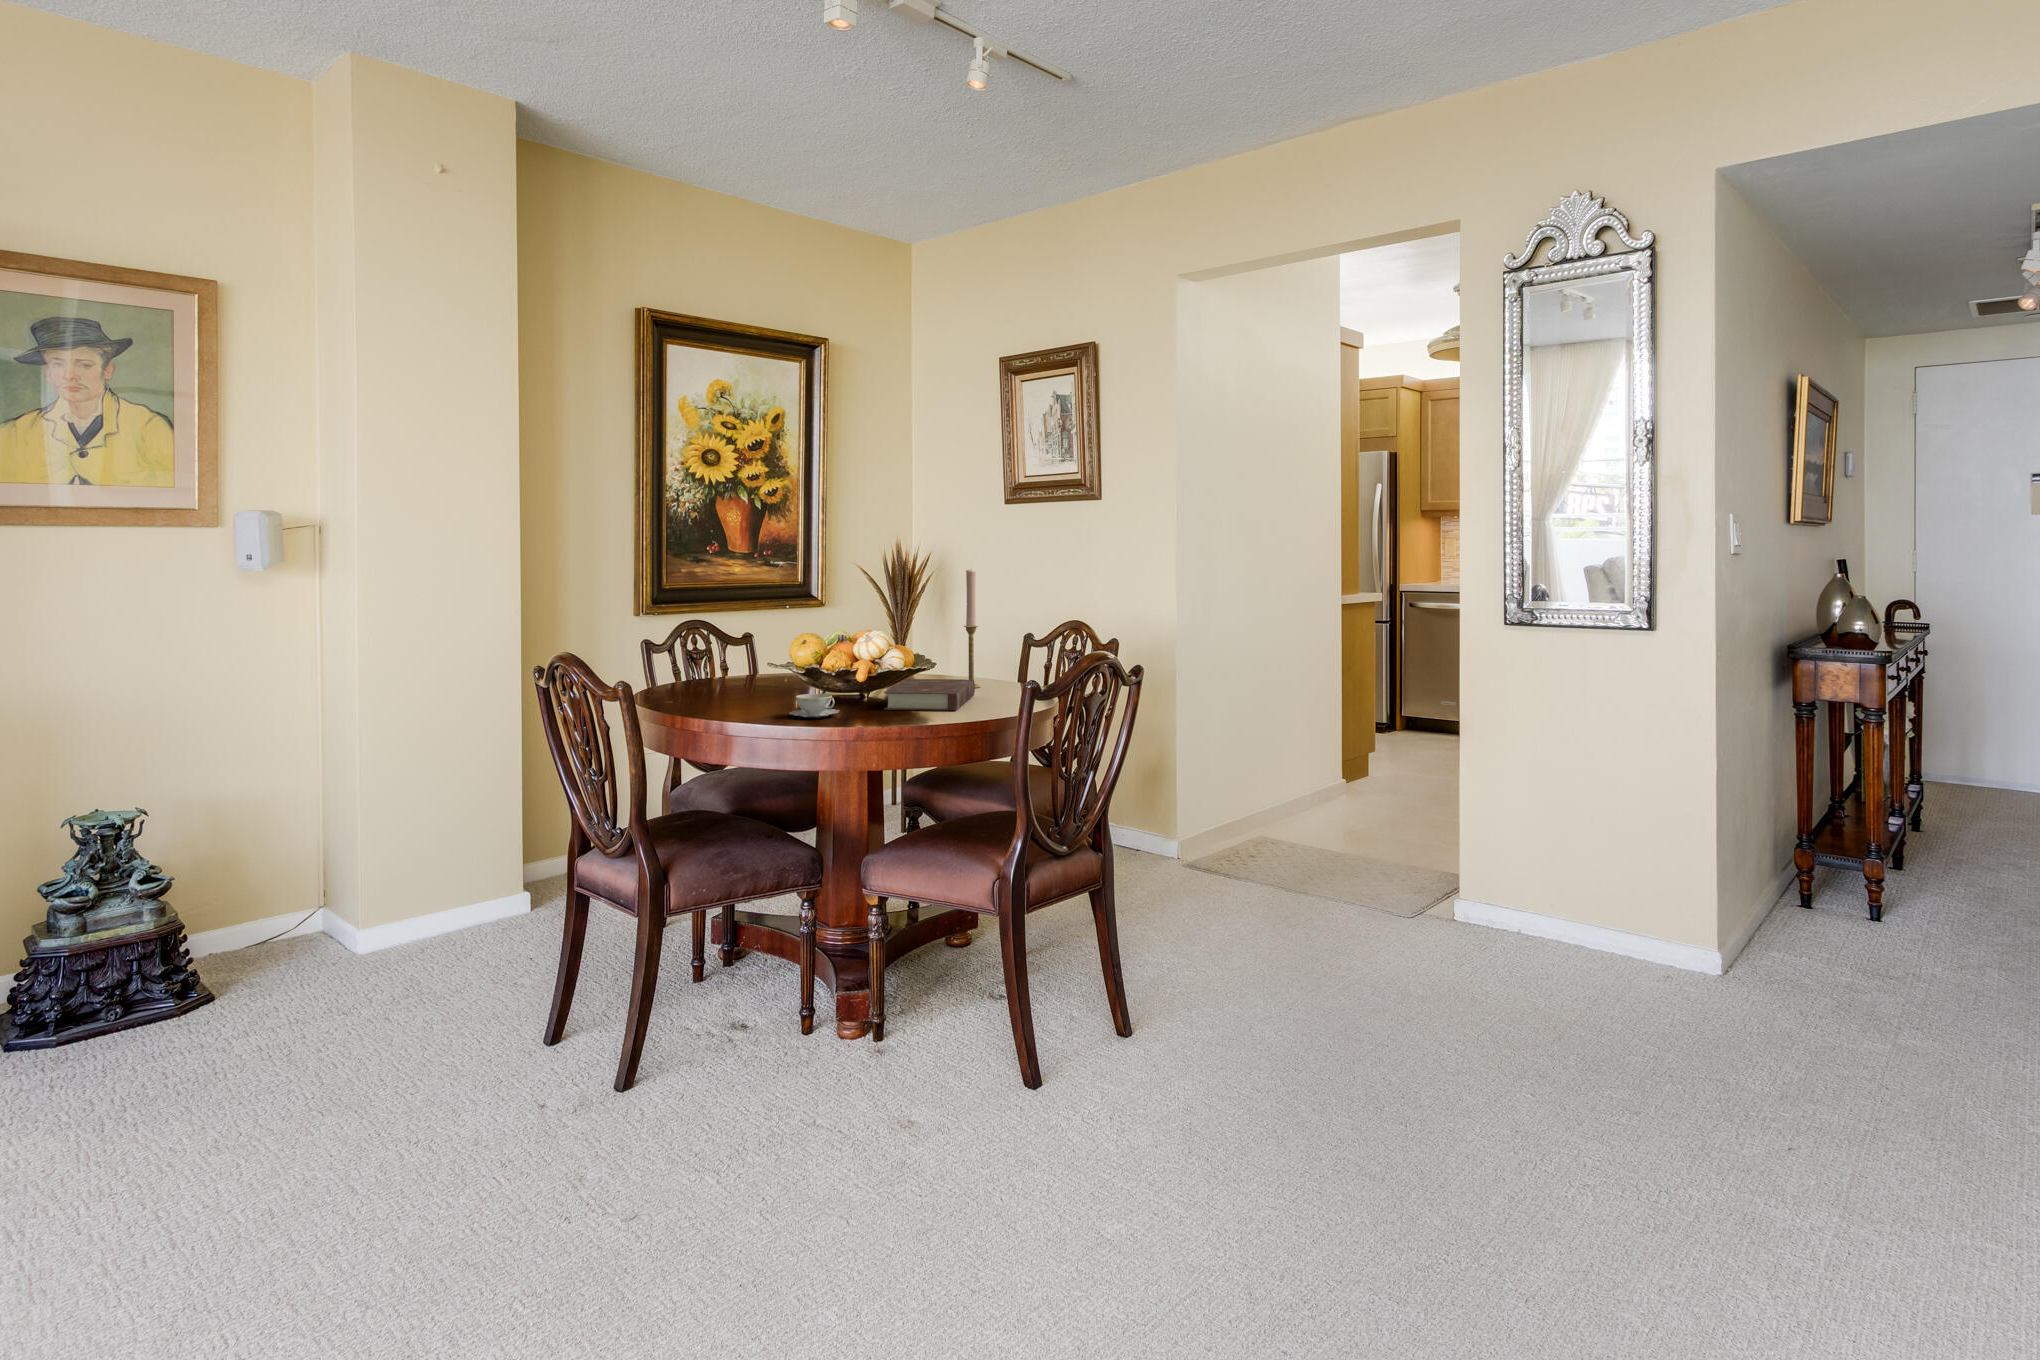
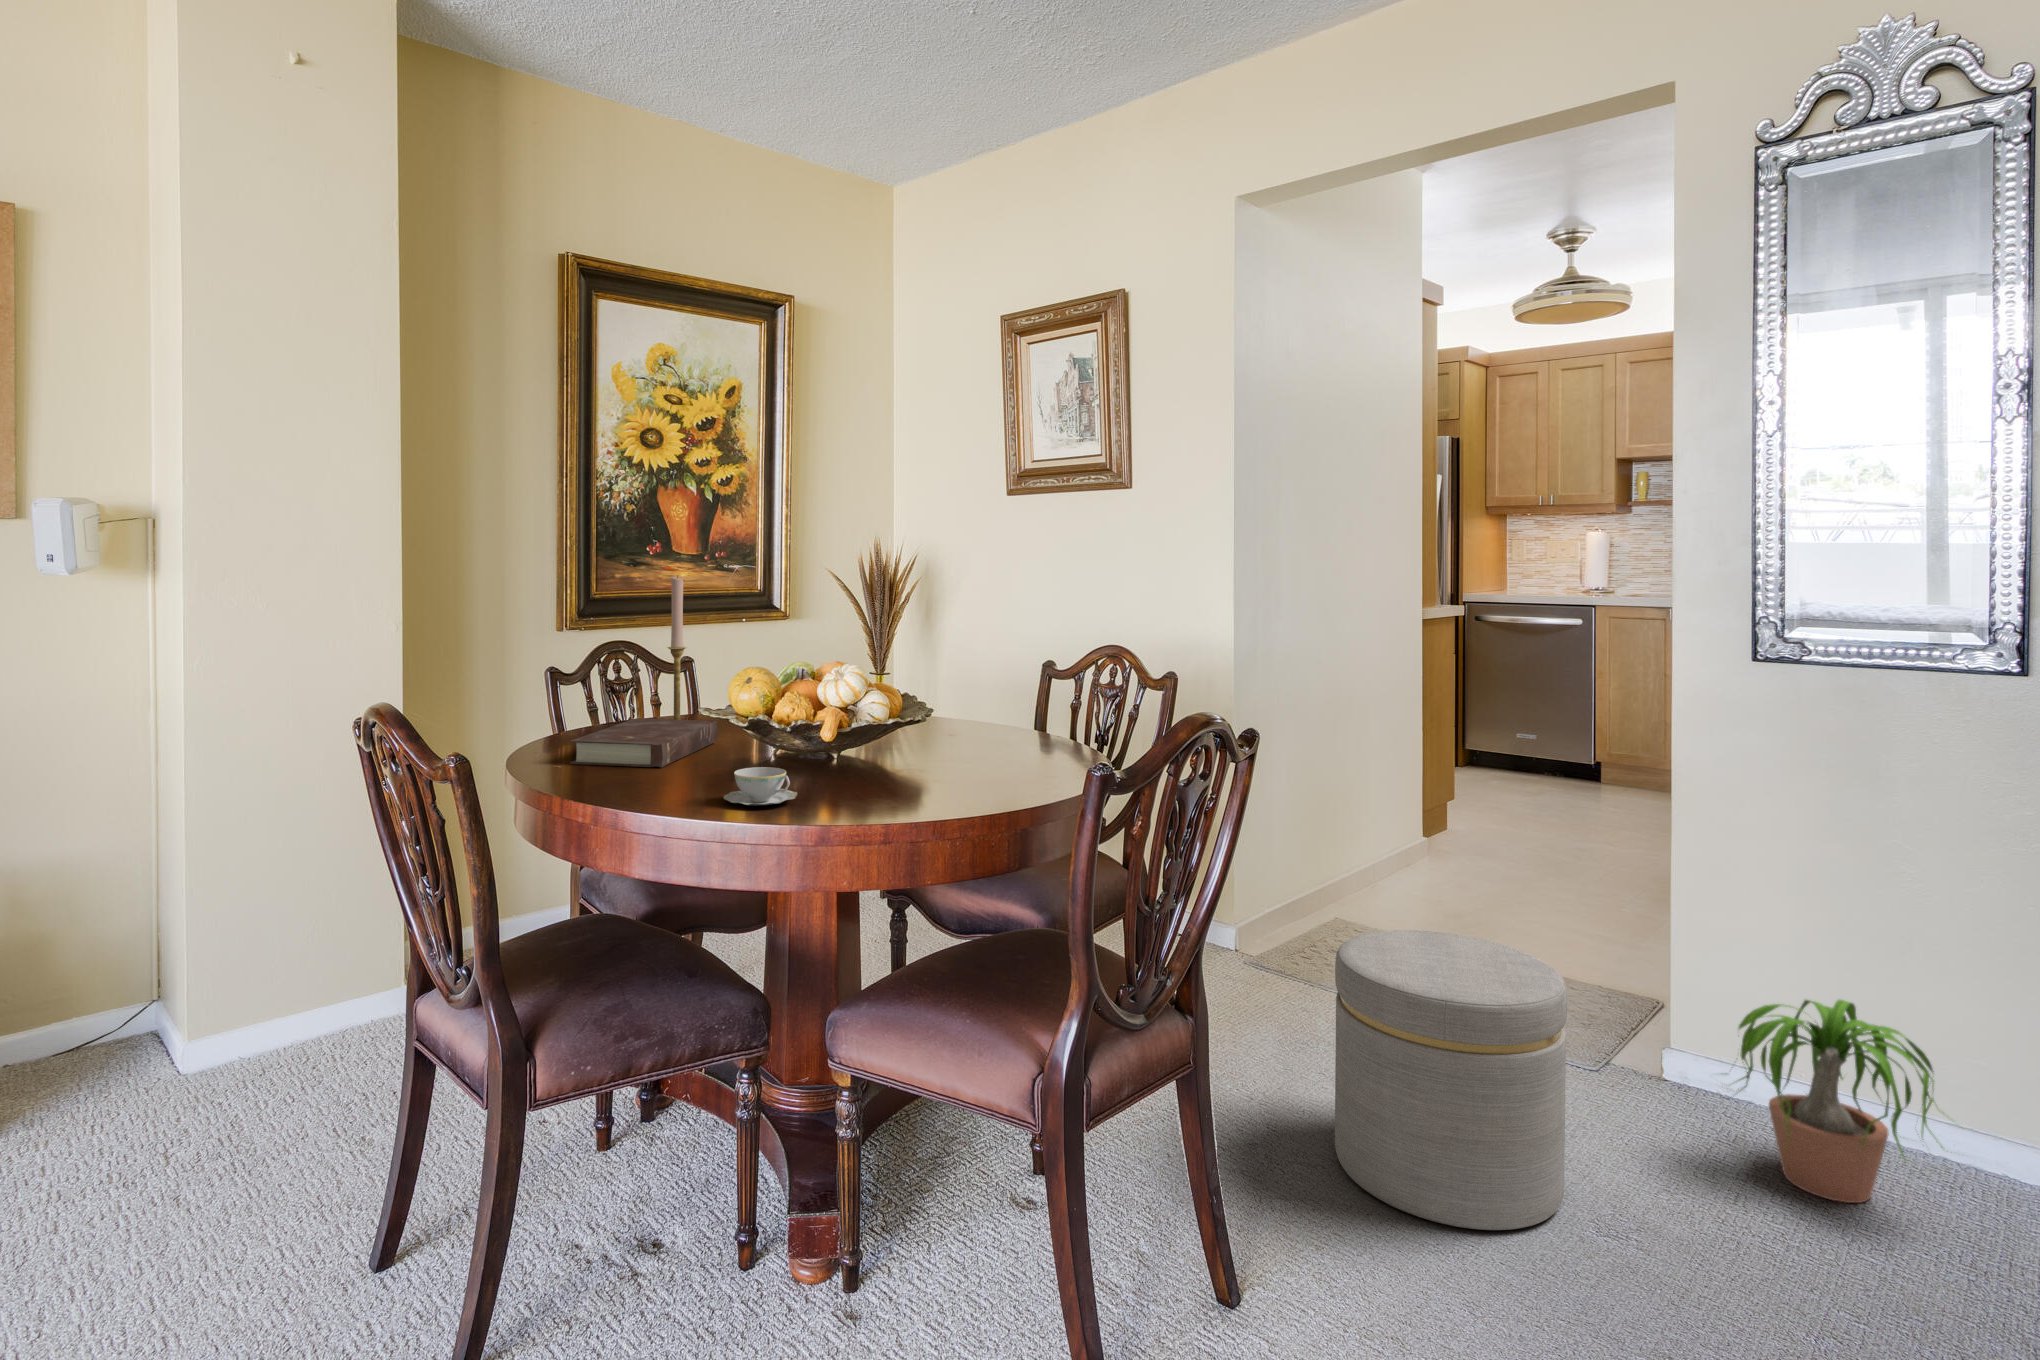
candlestick: present [964,570,981,688] -> present [667,576,687,720]
book: present [884,679,975,711] -> present [570,718,718,767]
ottoman: none [1217,811,1365,997] -> present [1335,930,1568,1230]
potted plant: none [1463,845,1623,975] -> present [1739,1000,1942,1203]

